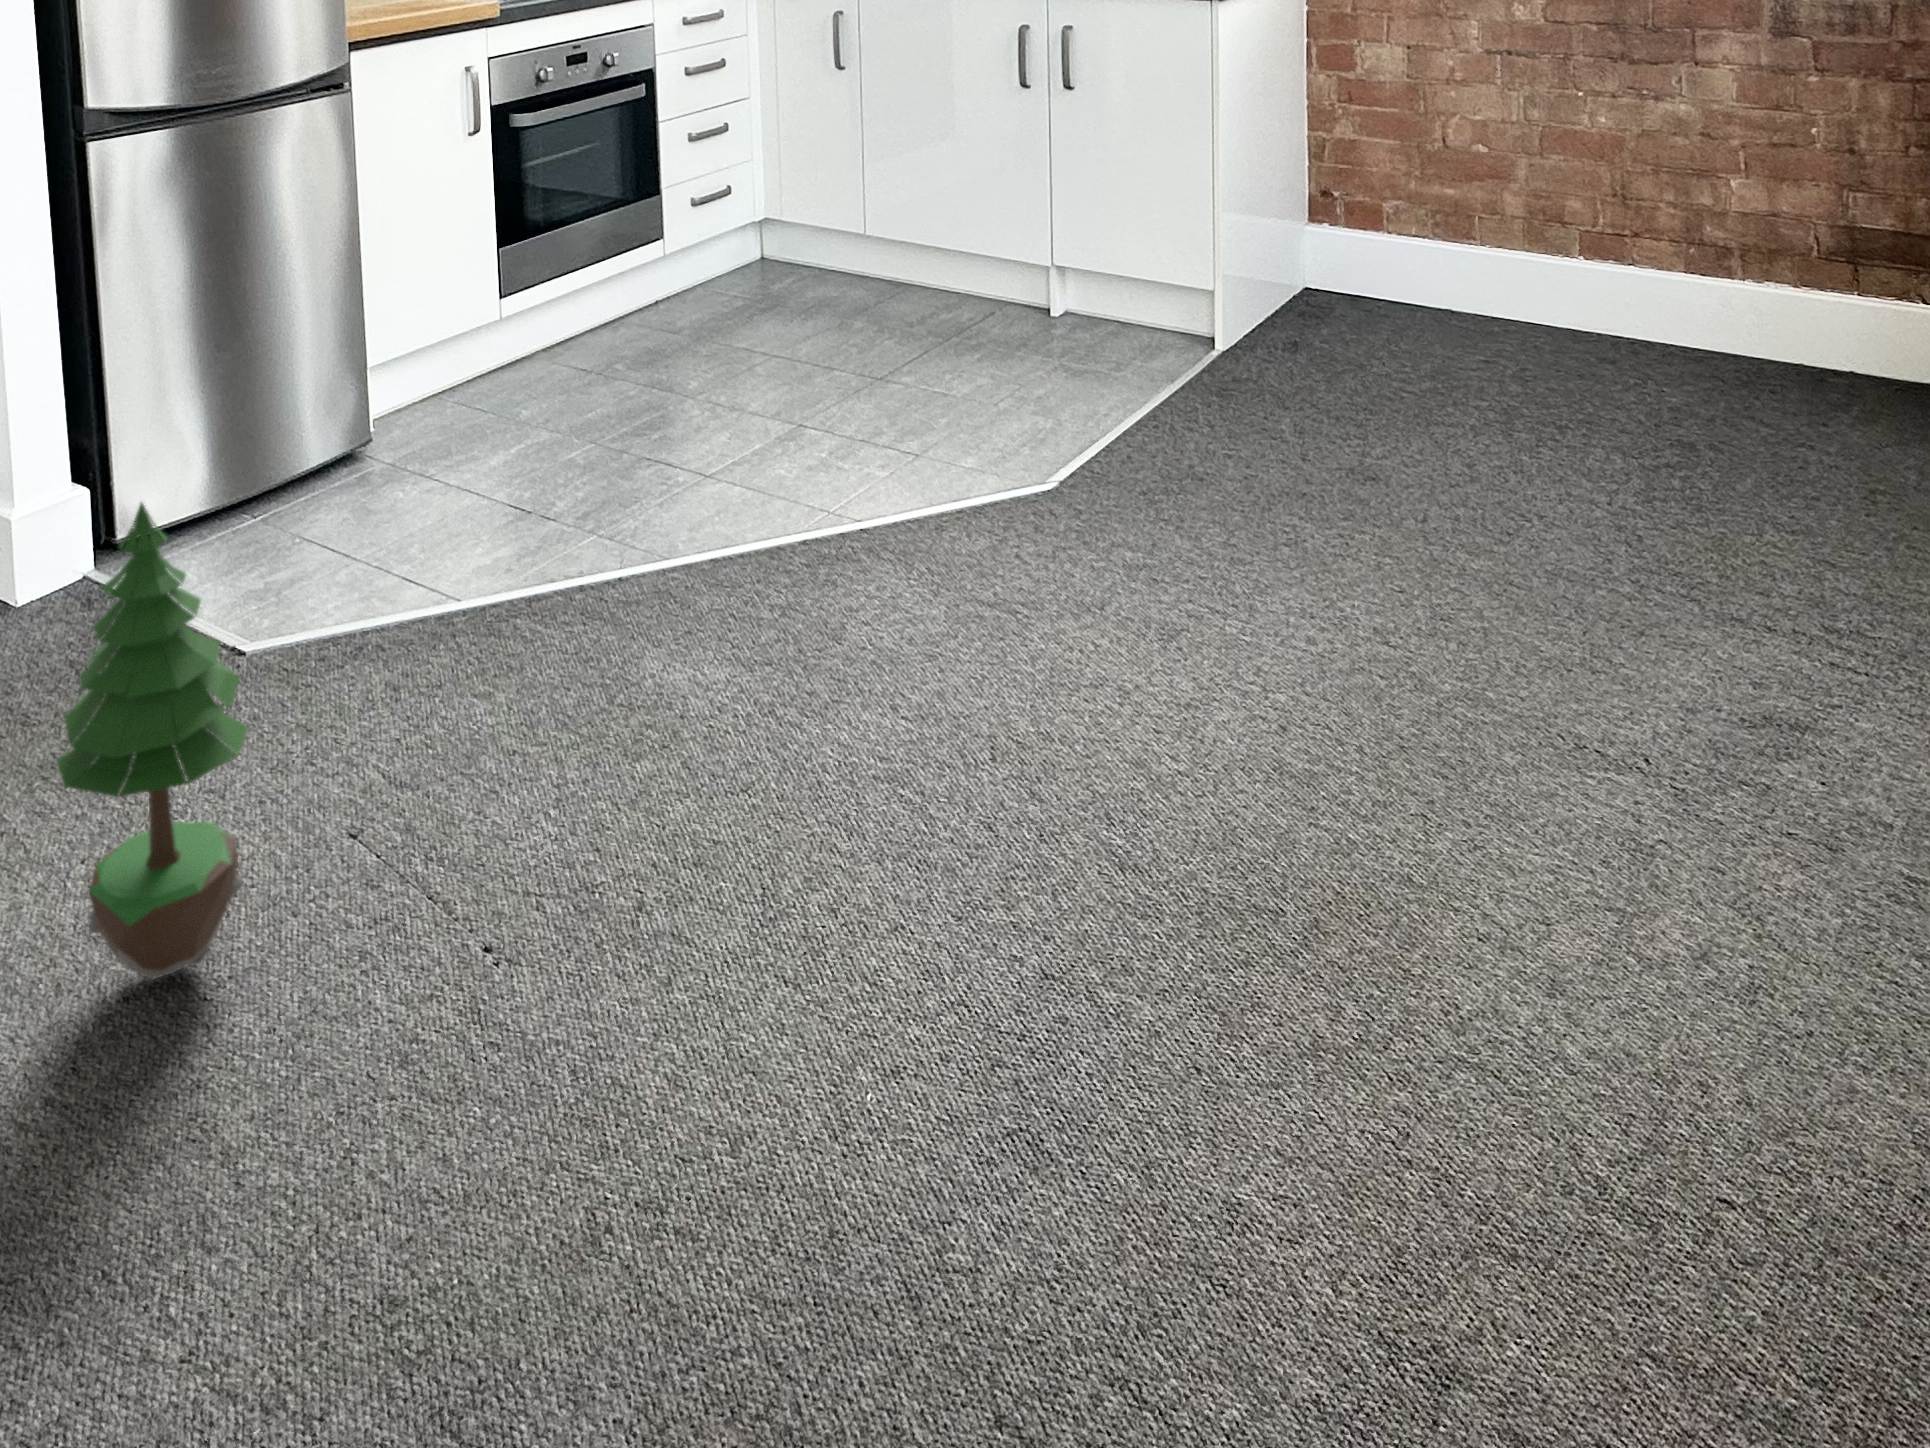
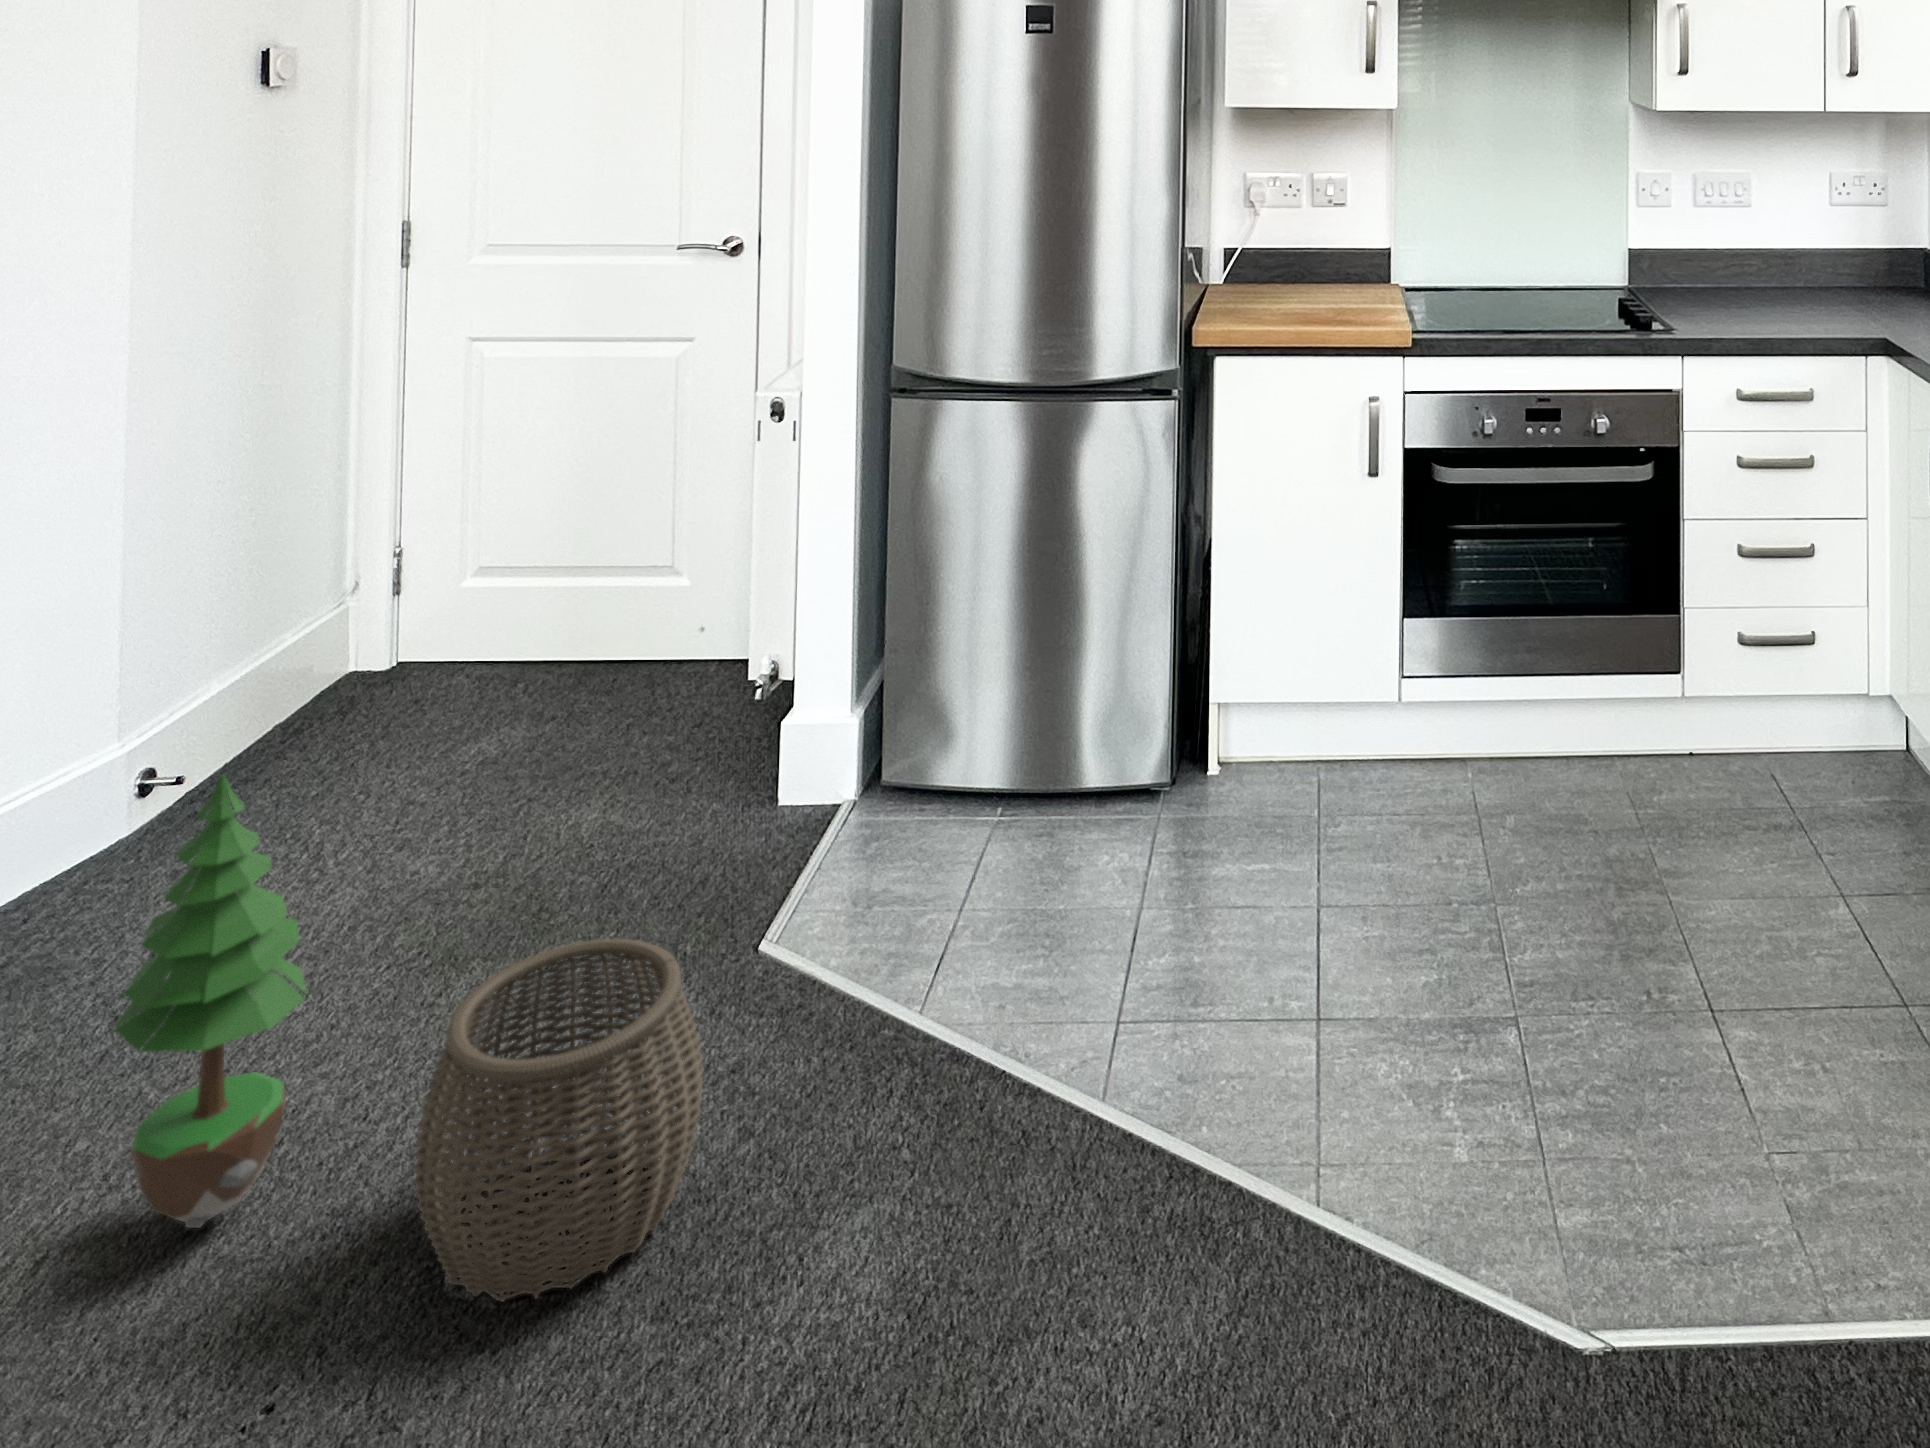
woven basket: none [347,539,597,836] -> present [414,939,704,1302]

